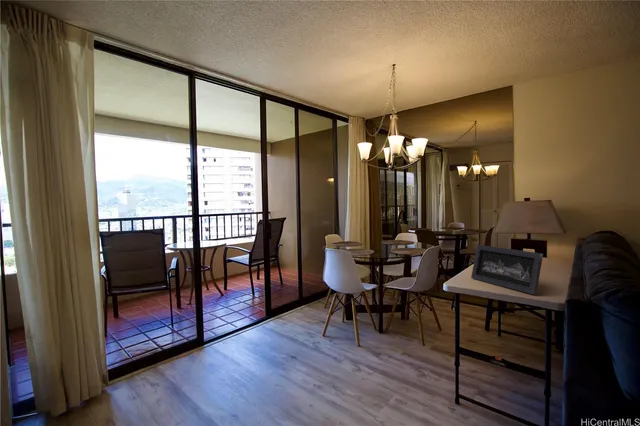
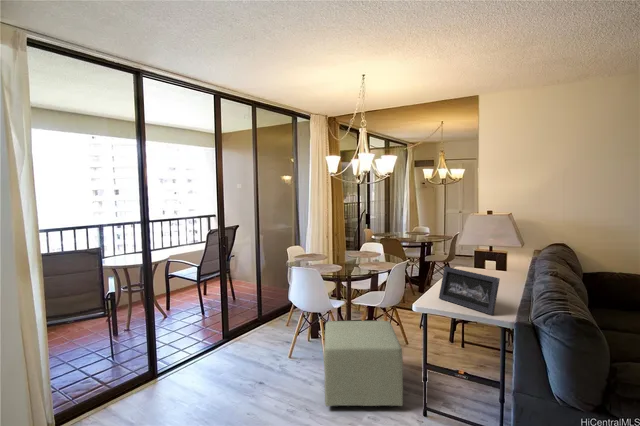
ottoman: none [350,302,433,391] -> present [324,321,403,407]

